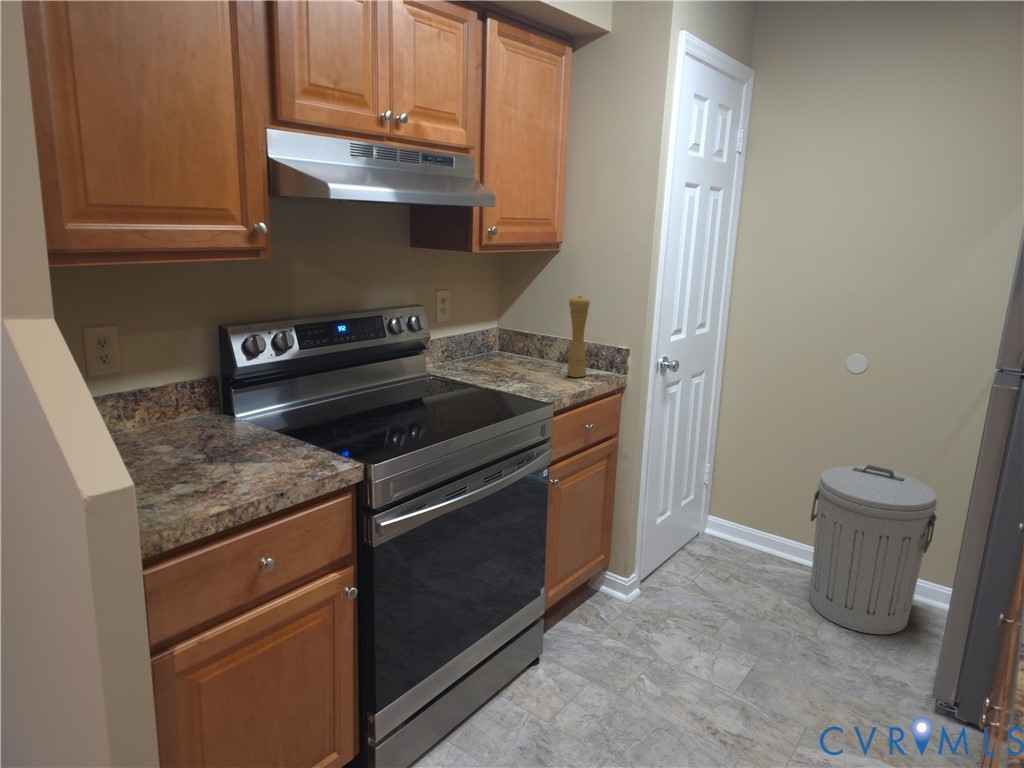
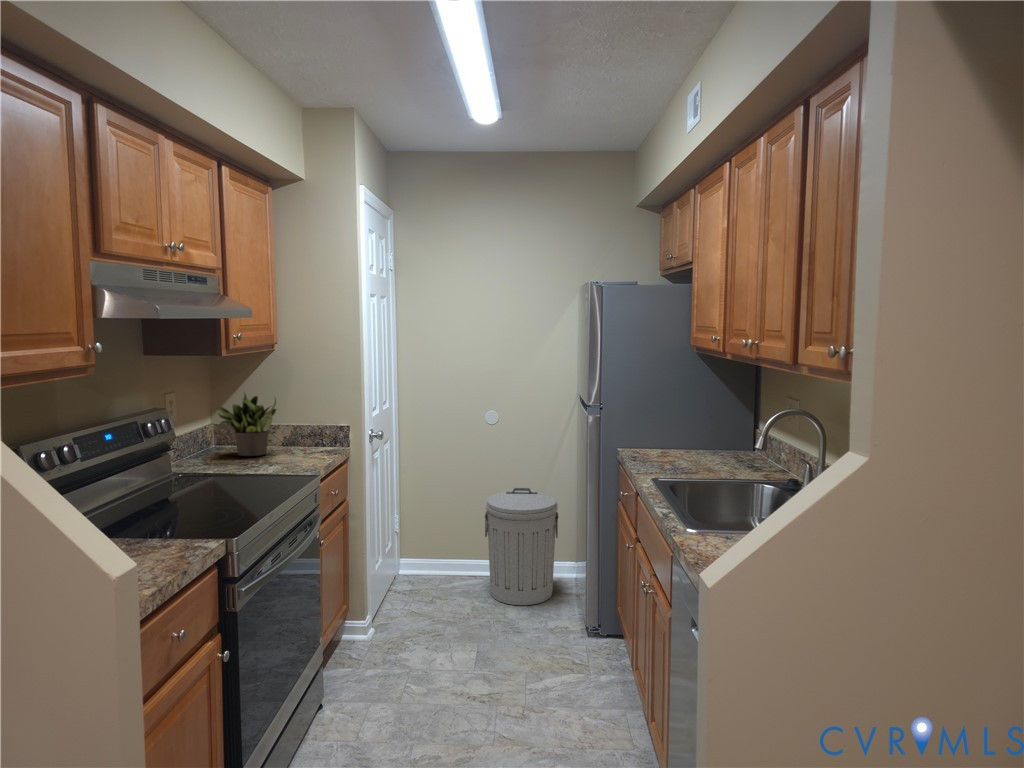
potted plant: none [485,294,549,368] -> present [216,394,276,456]
pepper mill: present [567,296,590,377] -> none [302,388,321,455]

